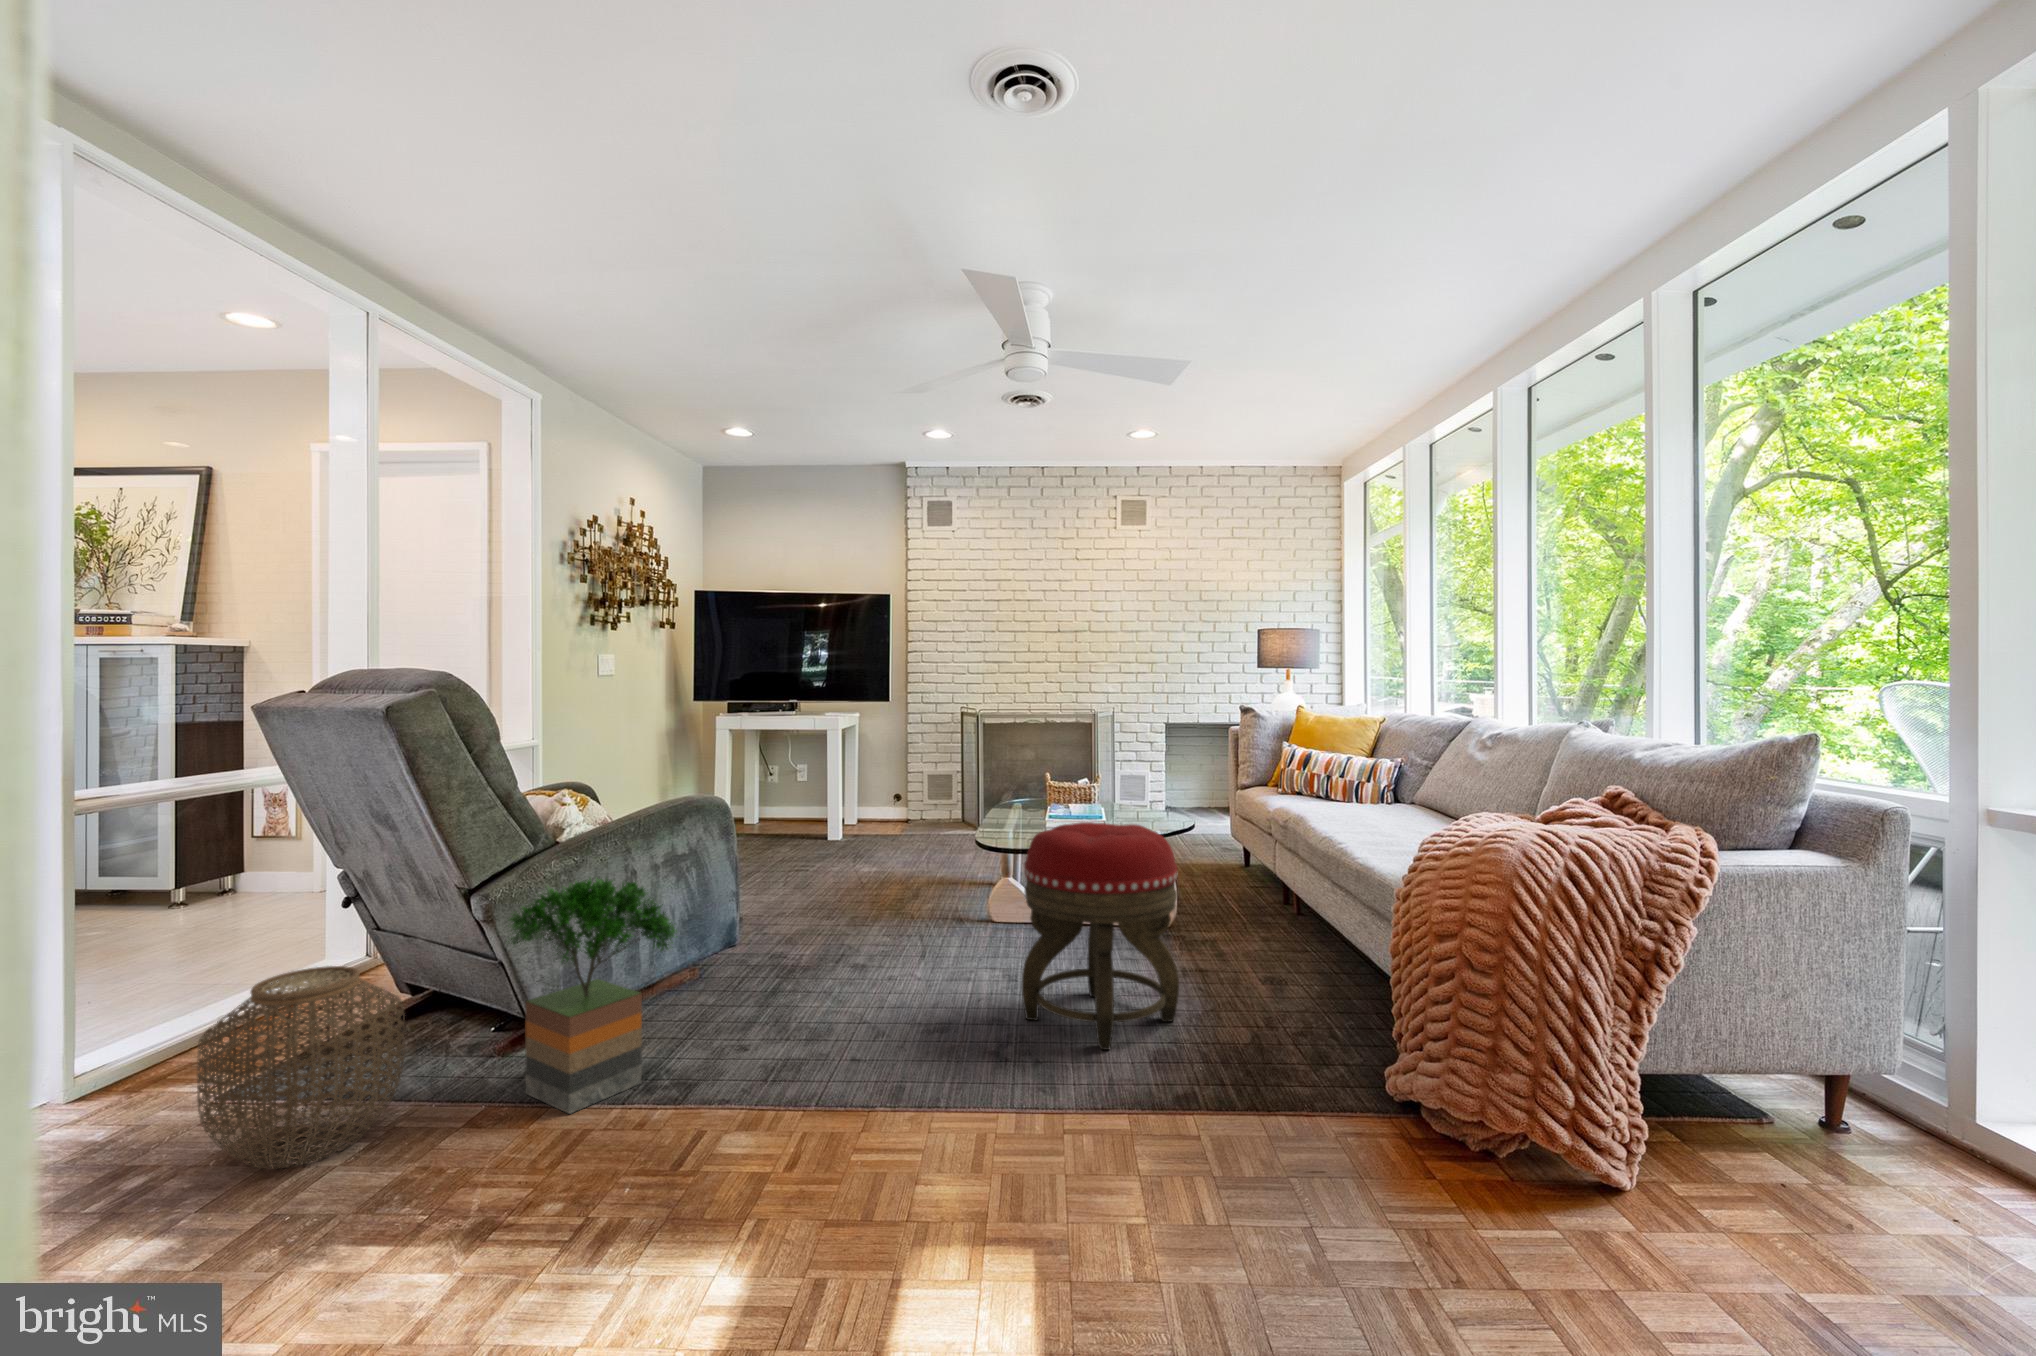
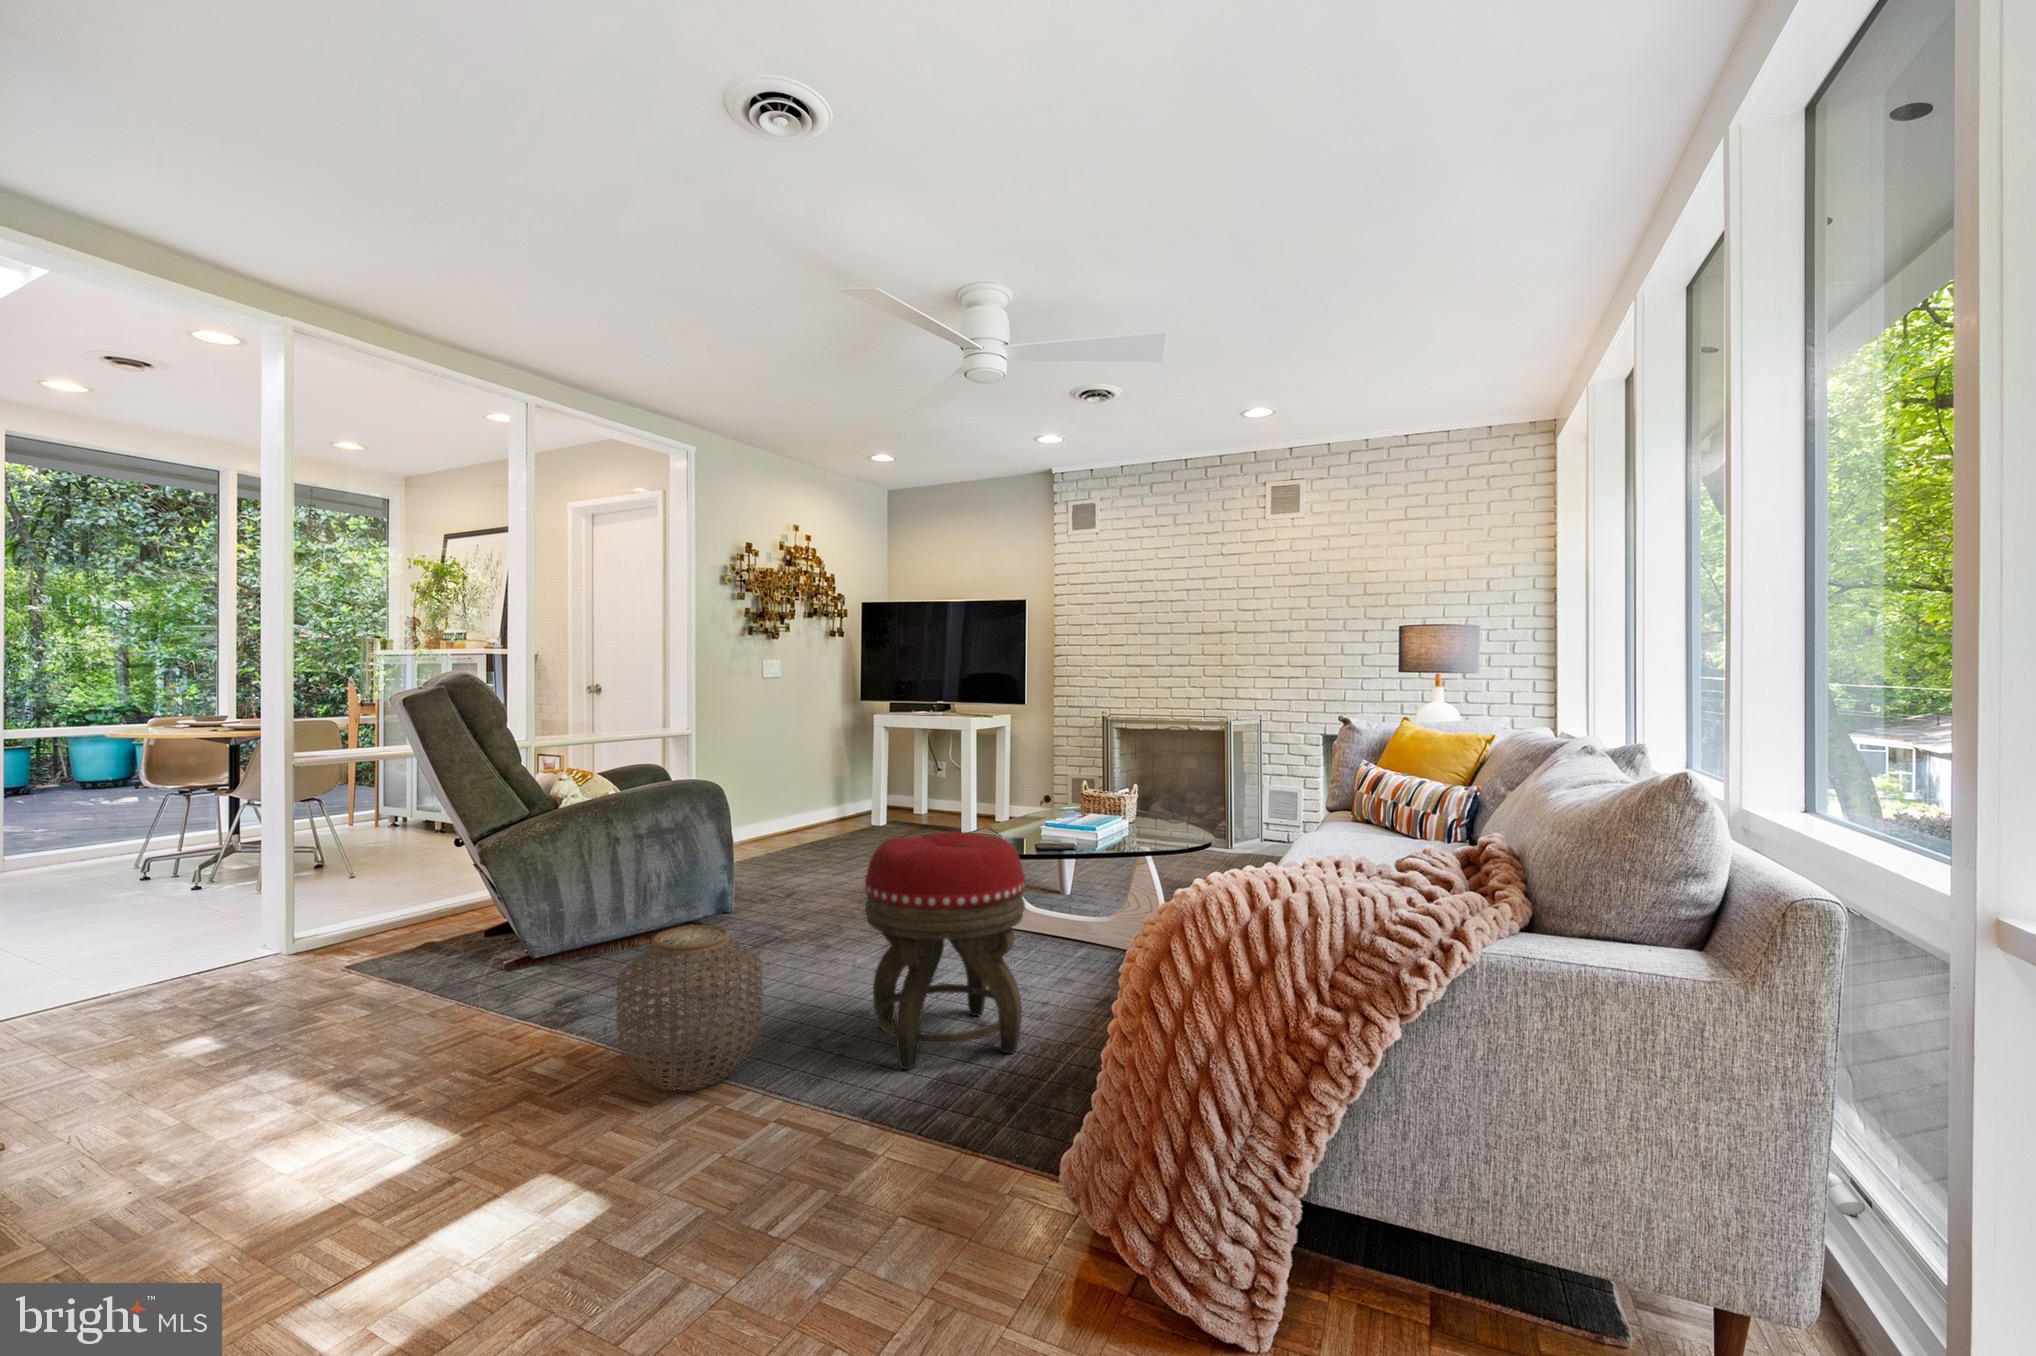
potted tree: present [506,878,677,1114] -> none [413,845,553,1040]
woven basket: present [197,966,405,1169] -> present [616,925,762,1091]

